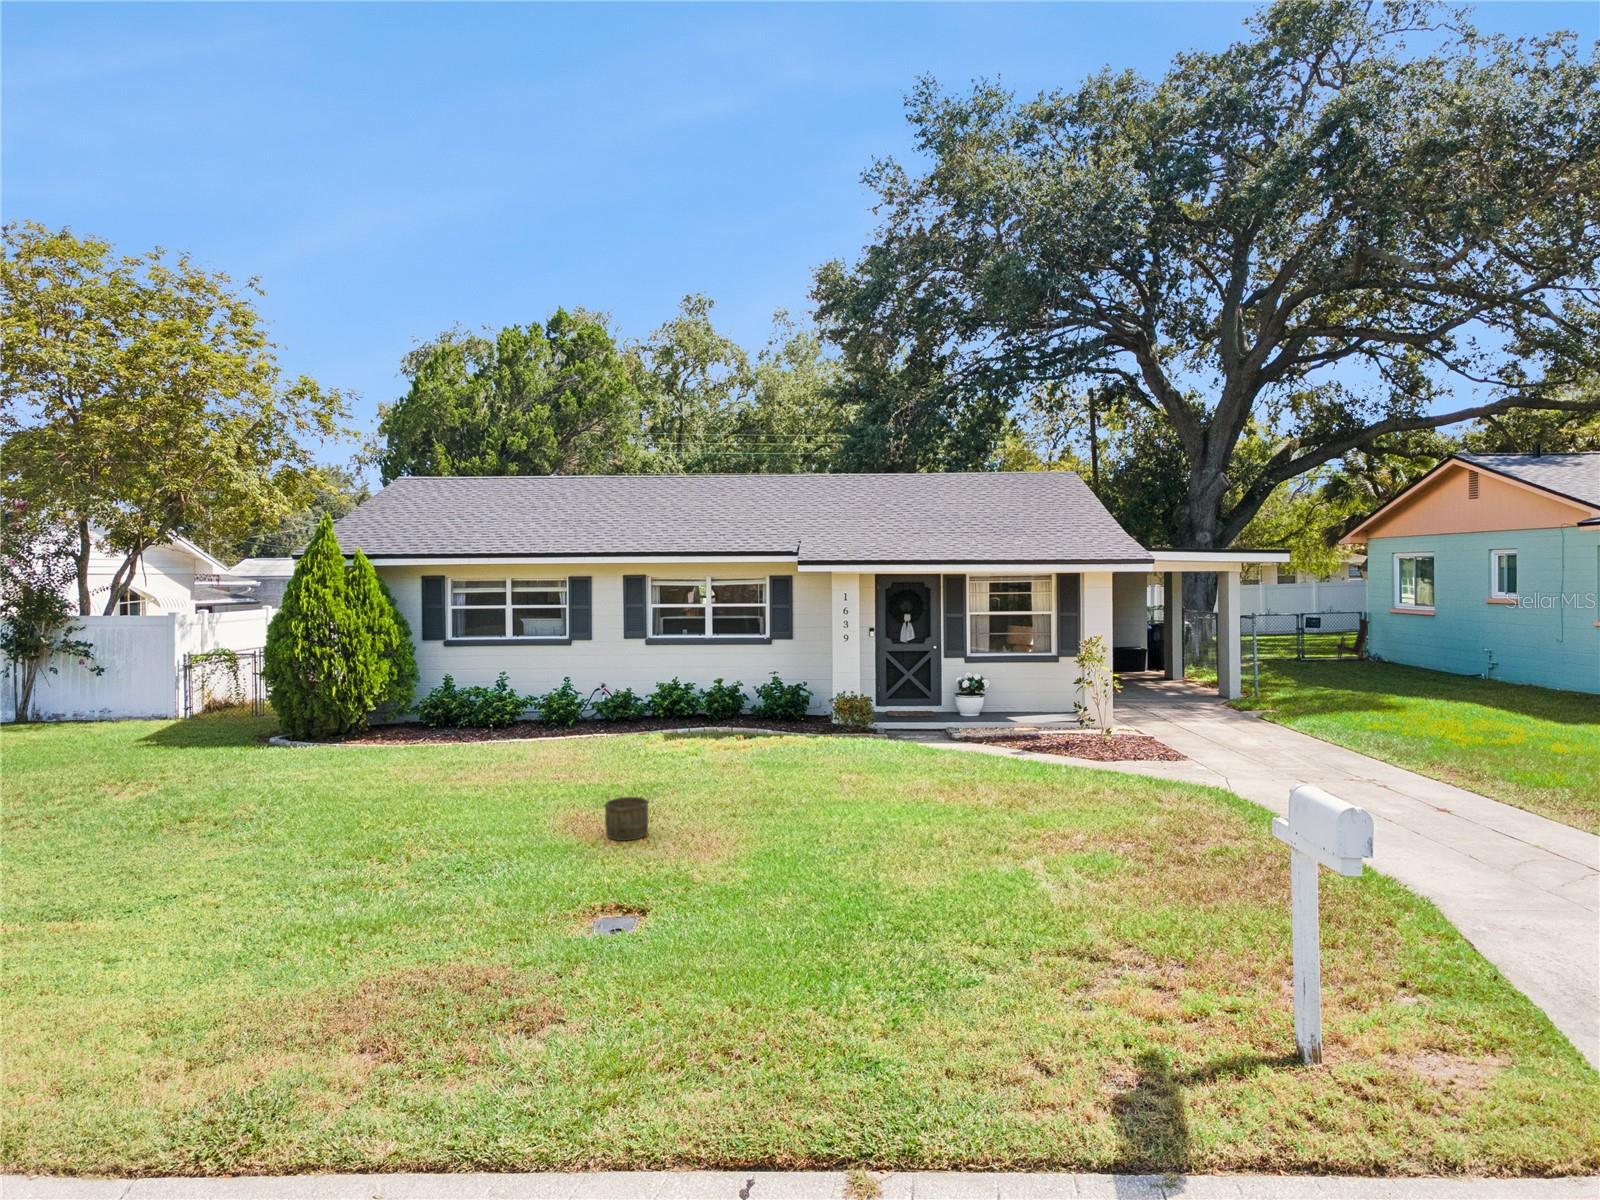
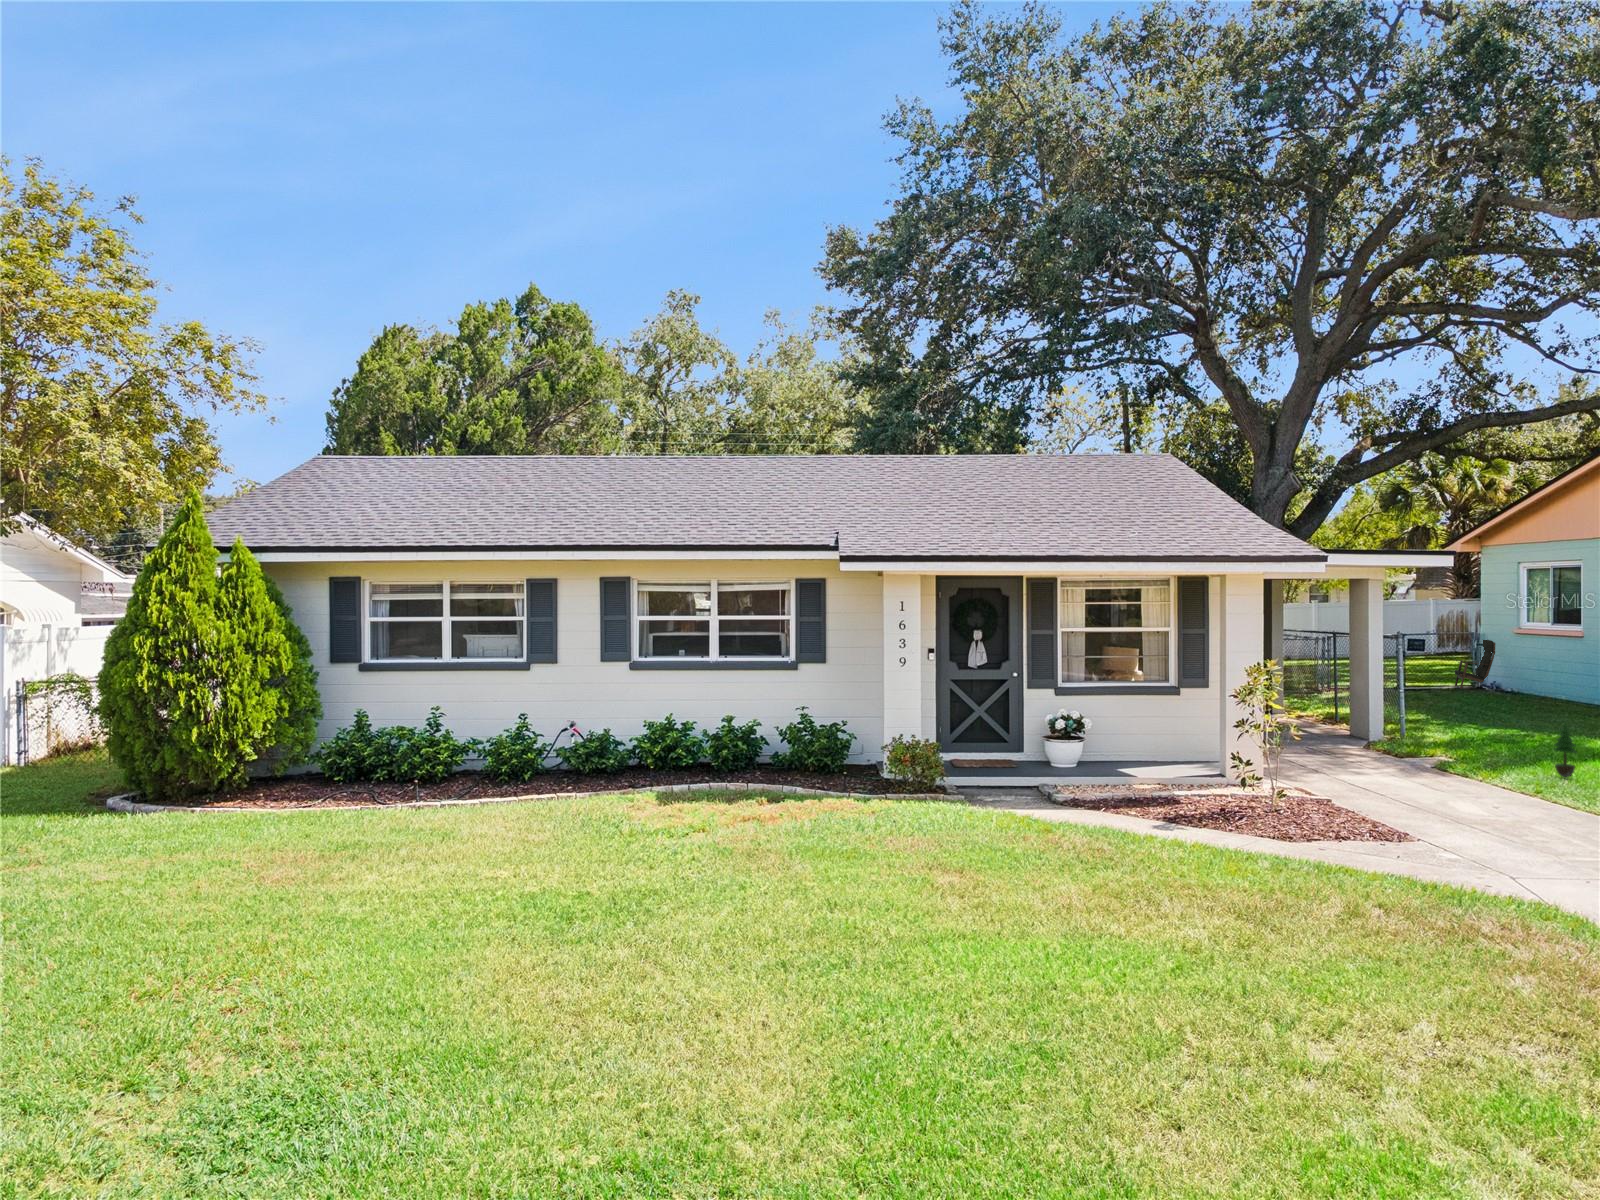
potted tree: none [1328,680,1346,723] -> present [1554,723,1577,778]
wooden bucket: present [604,797,649,841] -> none [560,948,643,1038]

